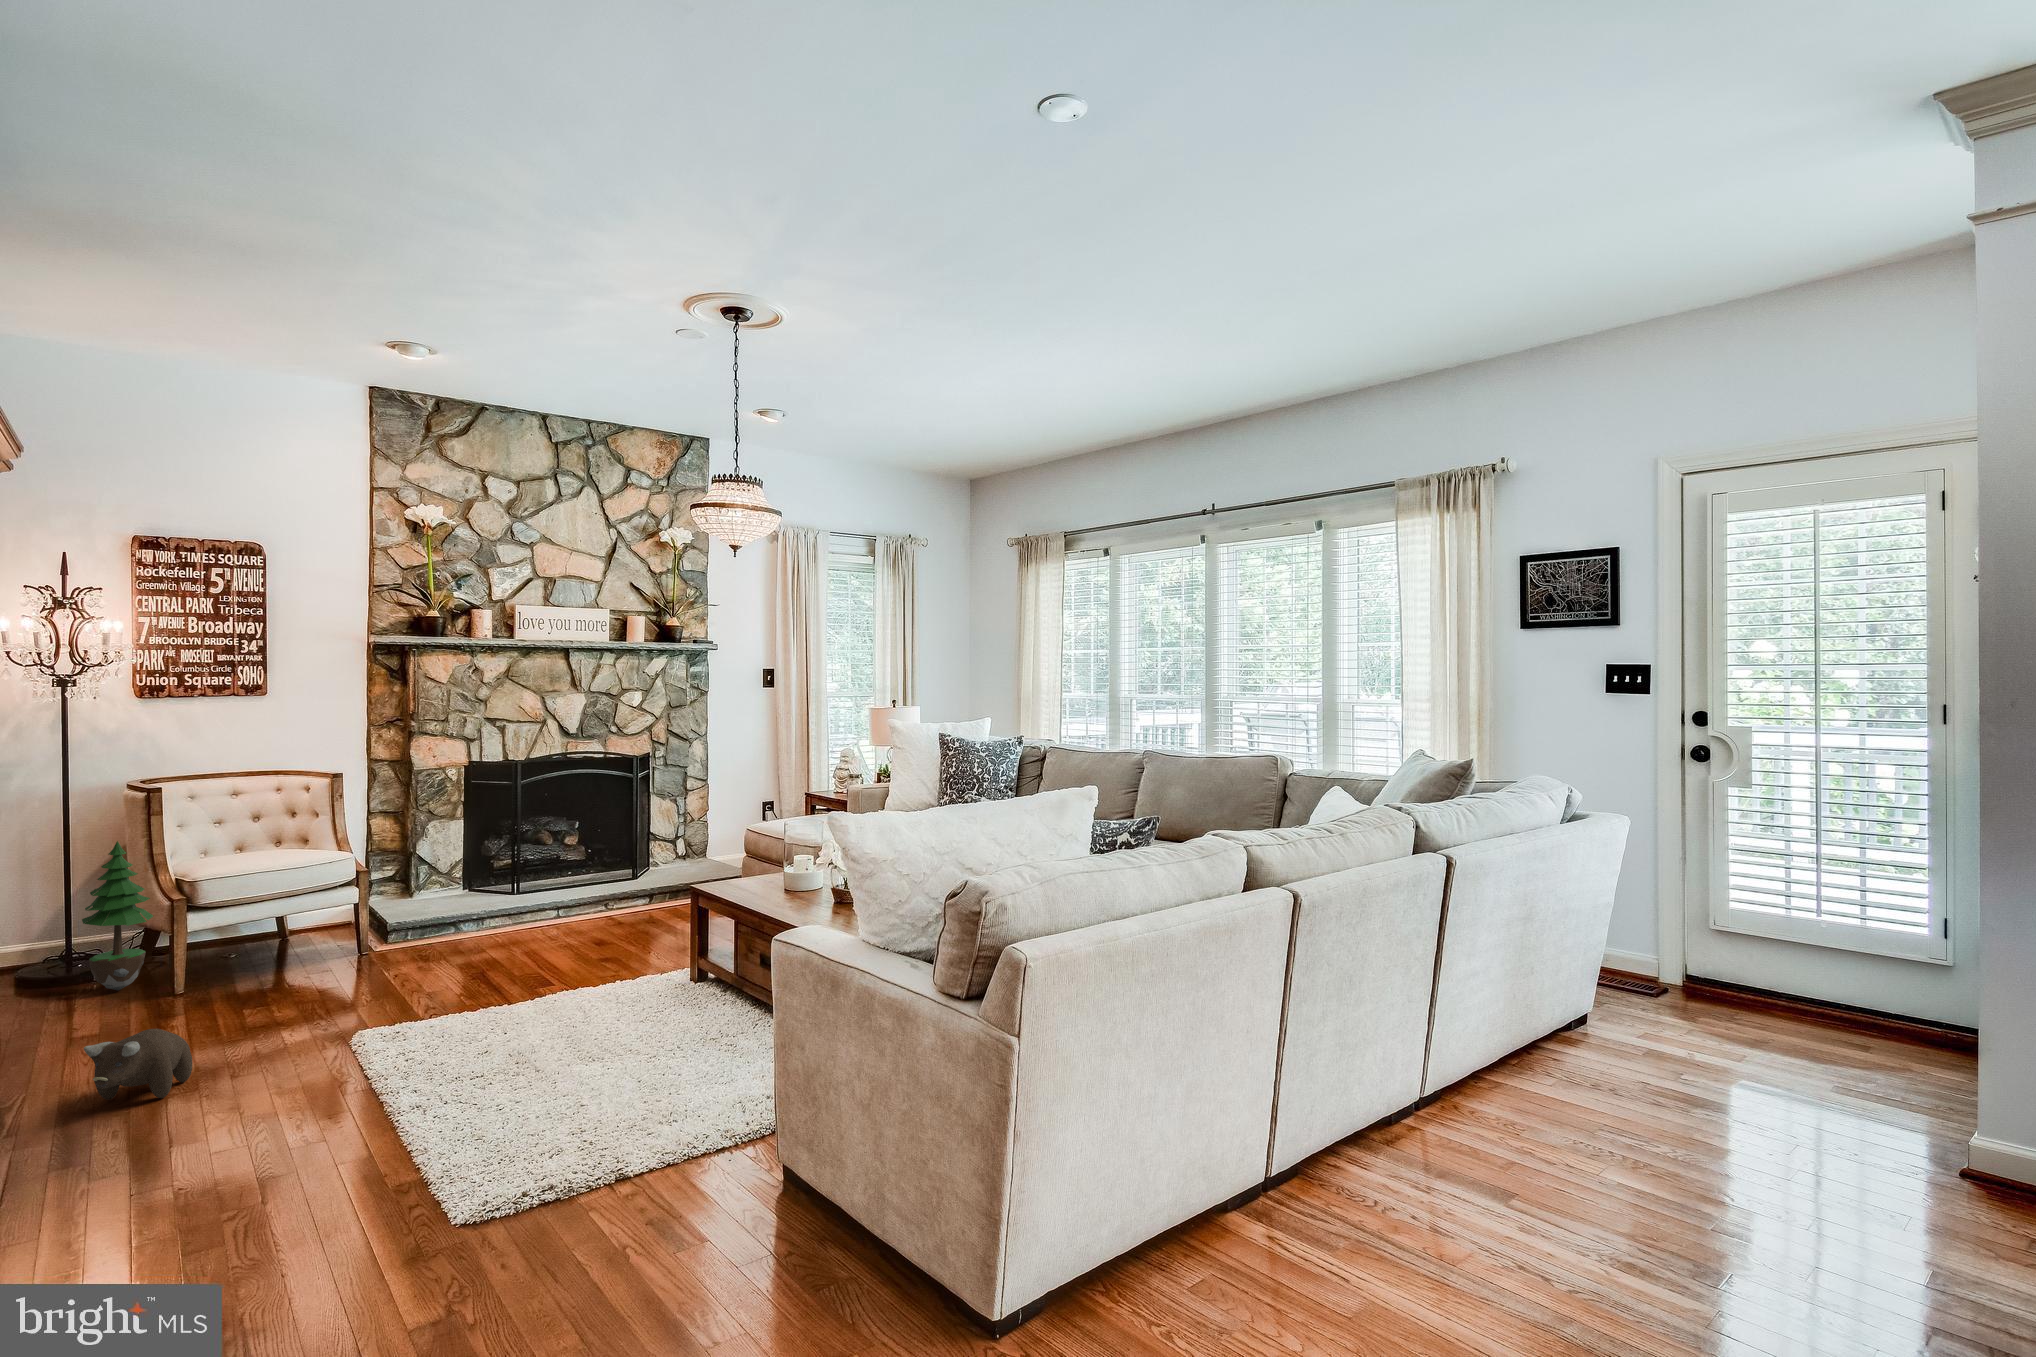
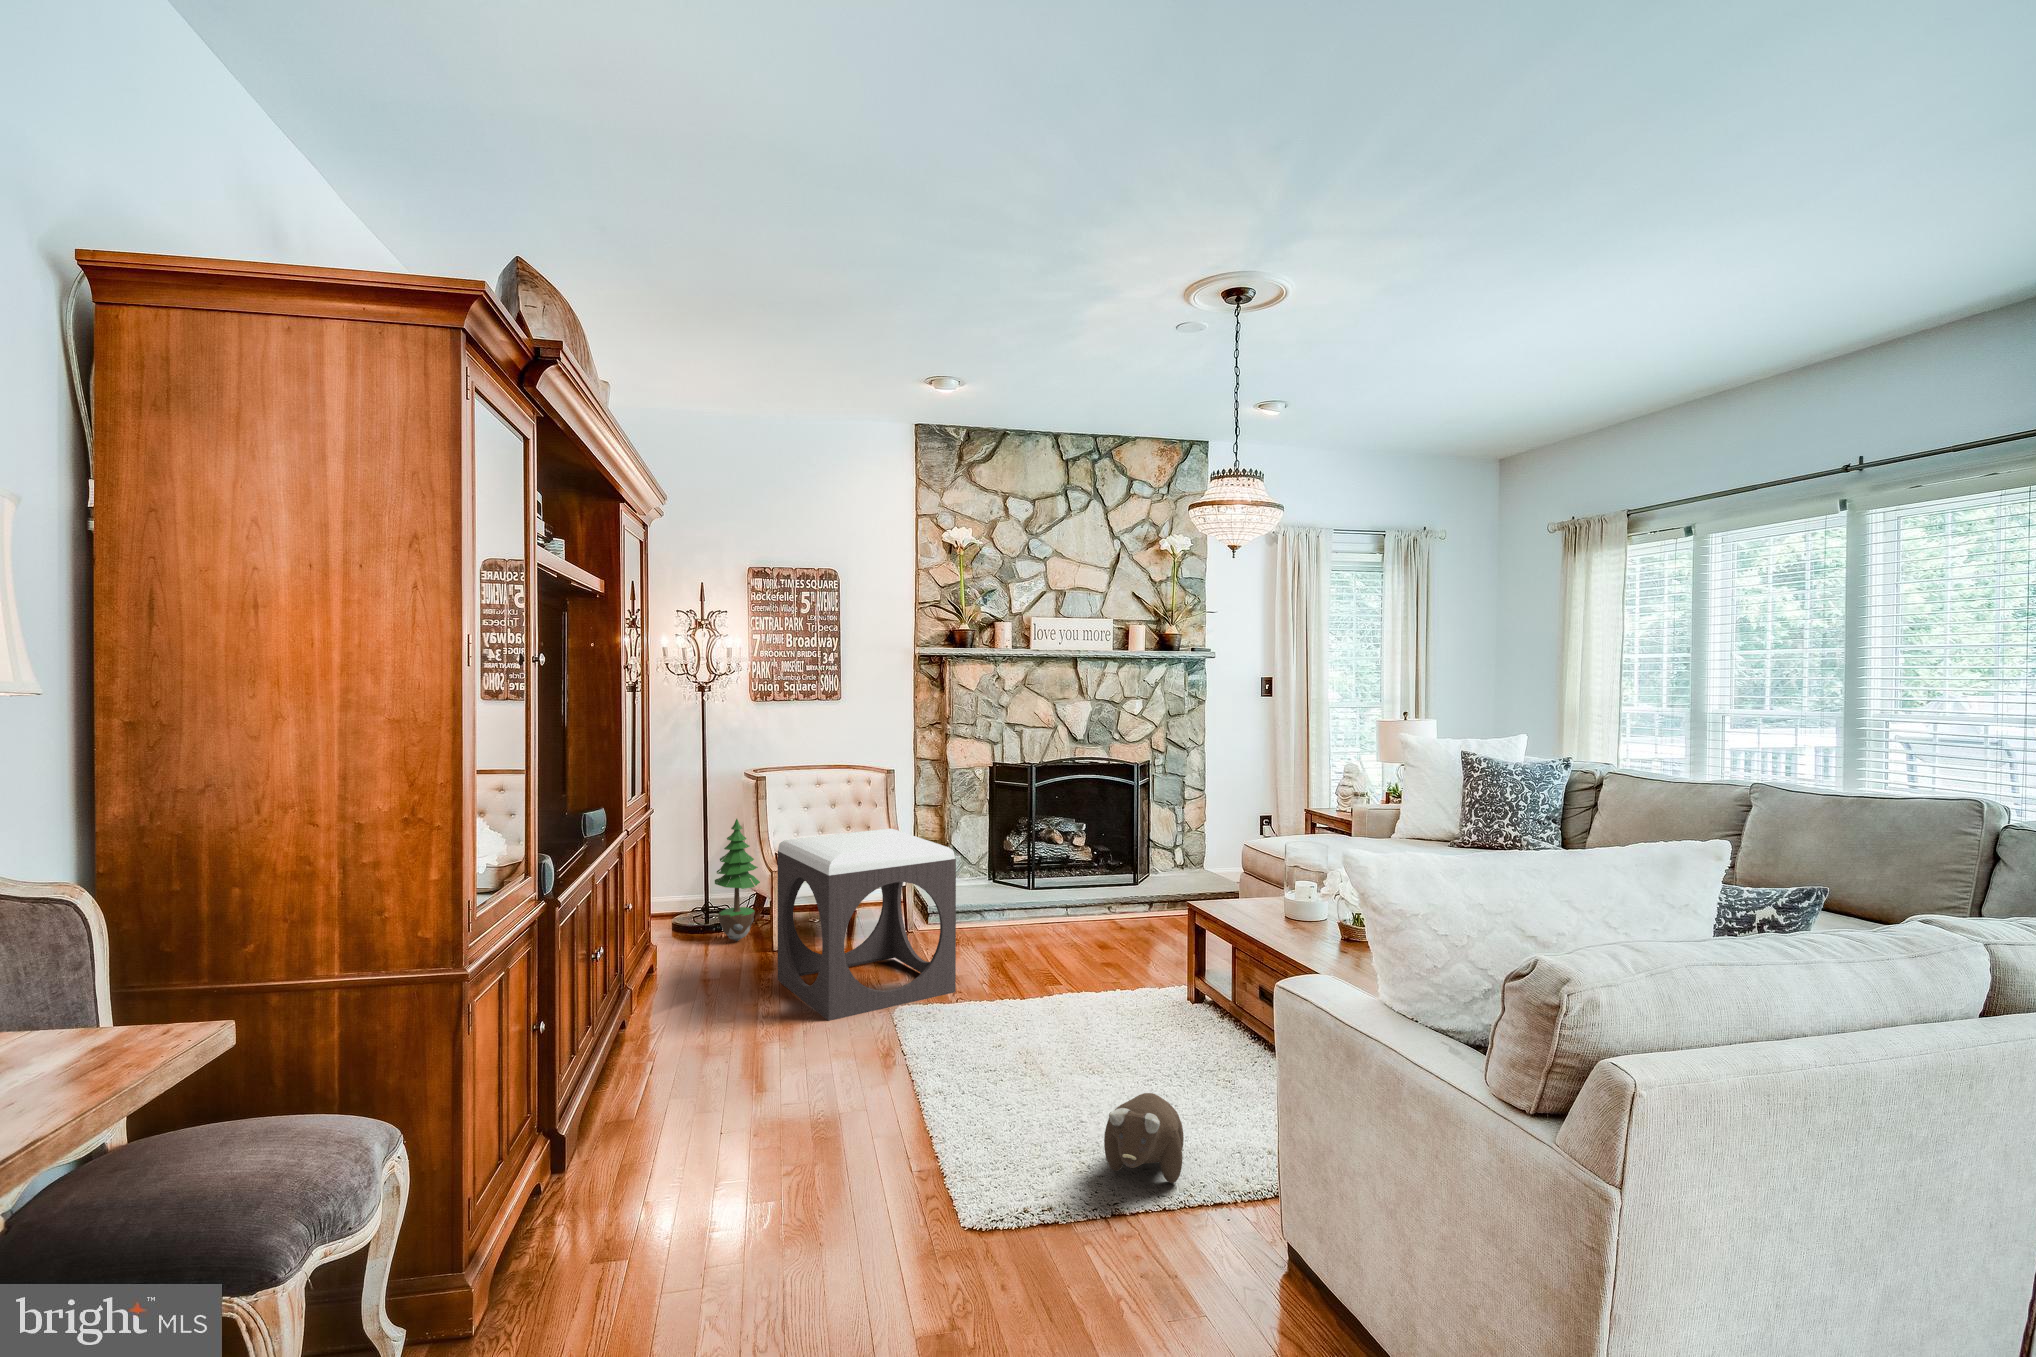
footstool: none [190,837,433,1051] -> present [778,829,956,1021]
plush toy: present [84,1029,192,1100] -> present [1104,1093,1184,1183]

